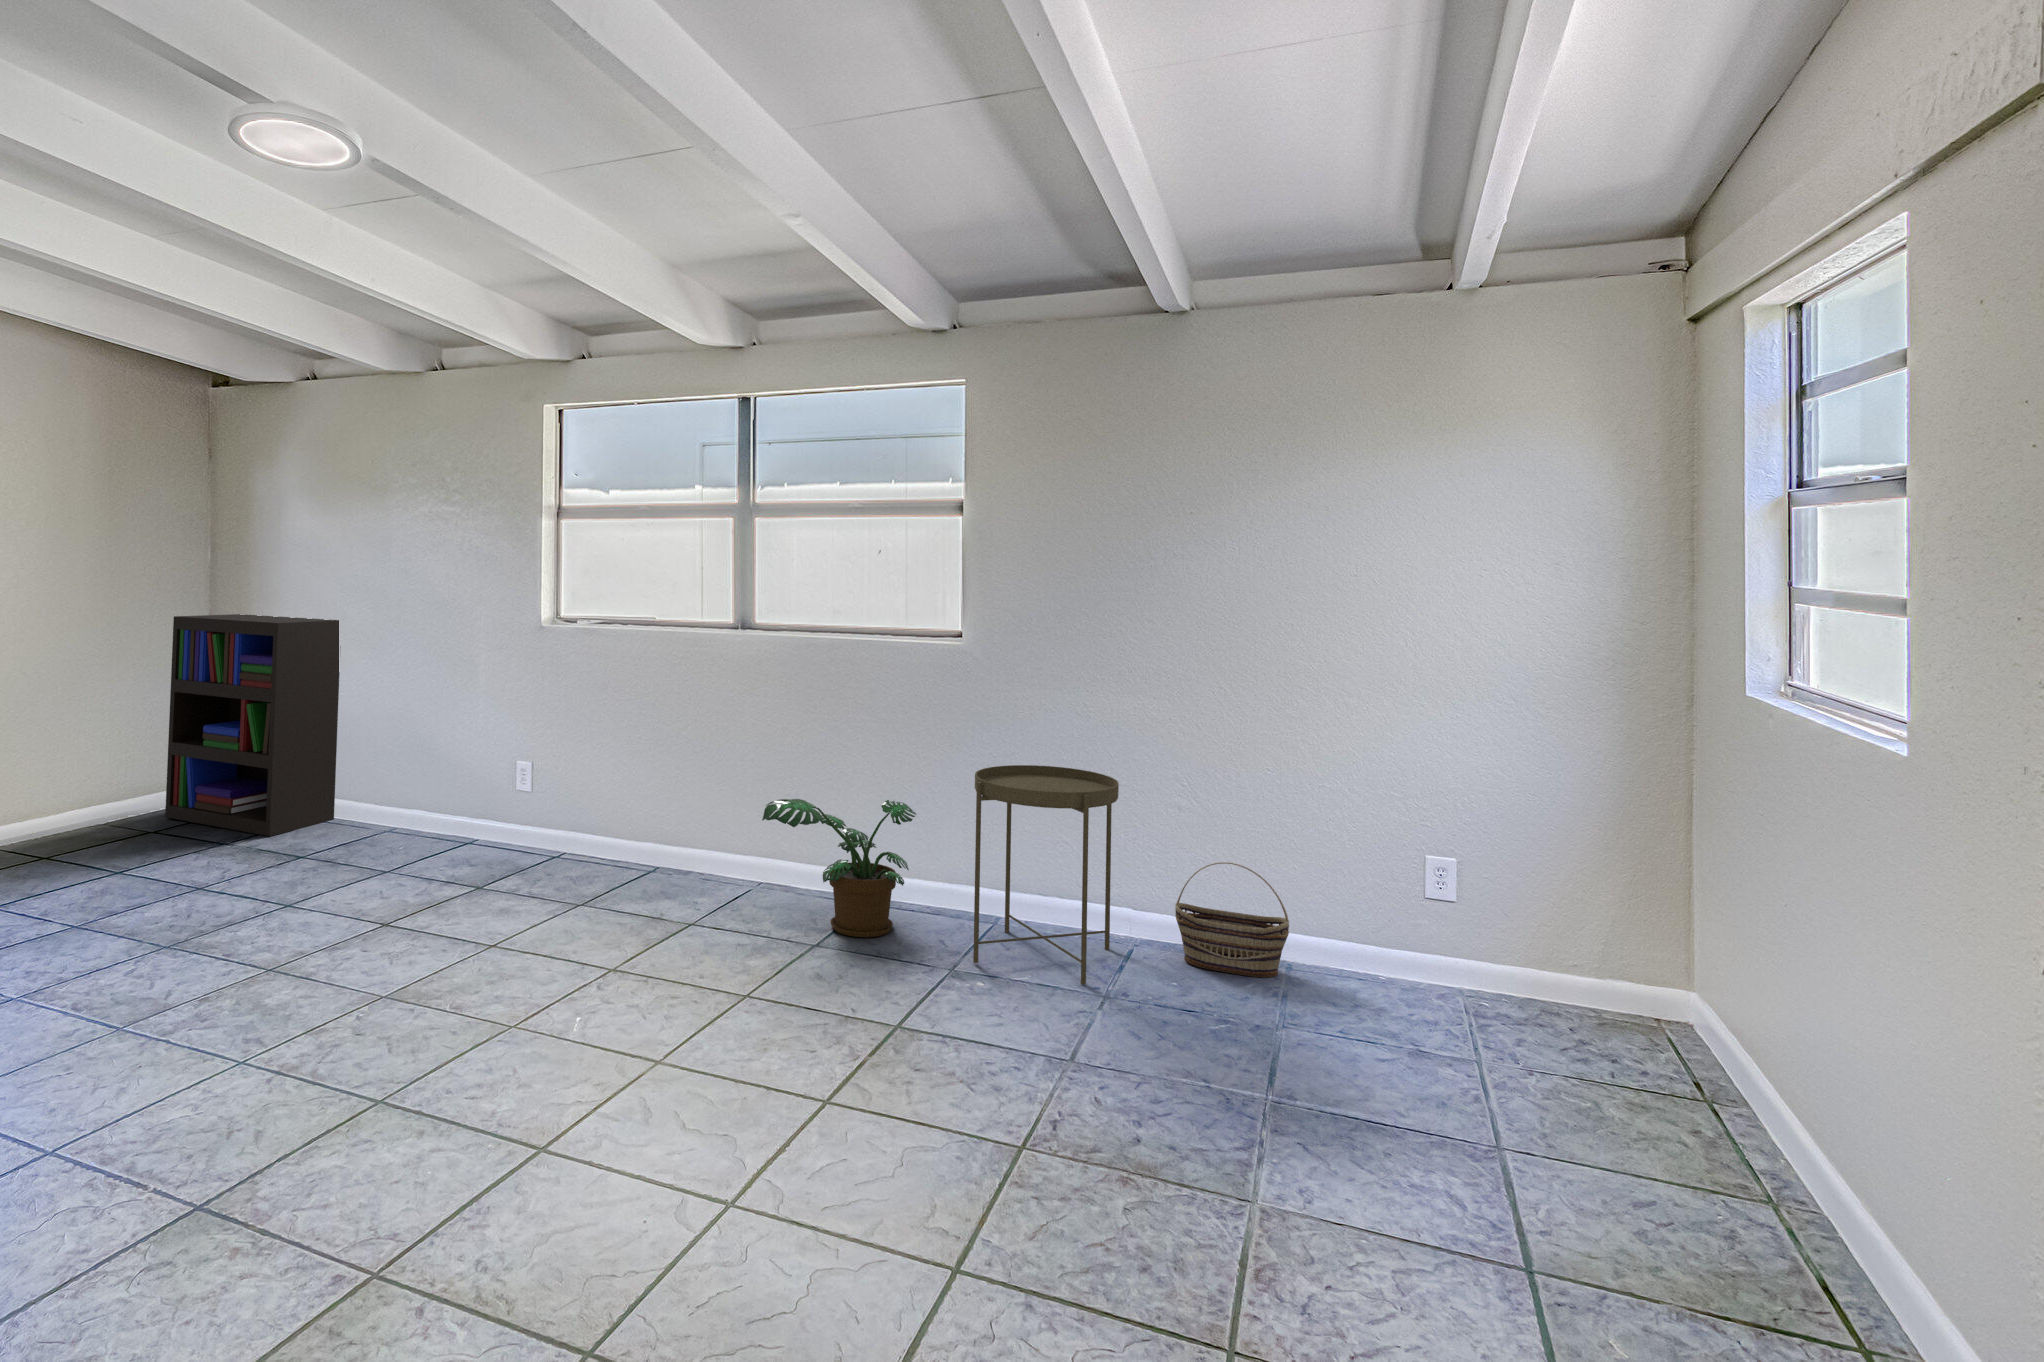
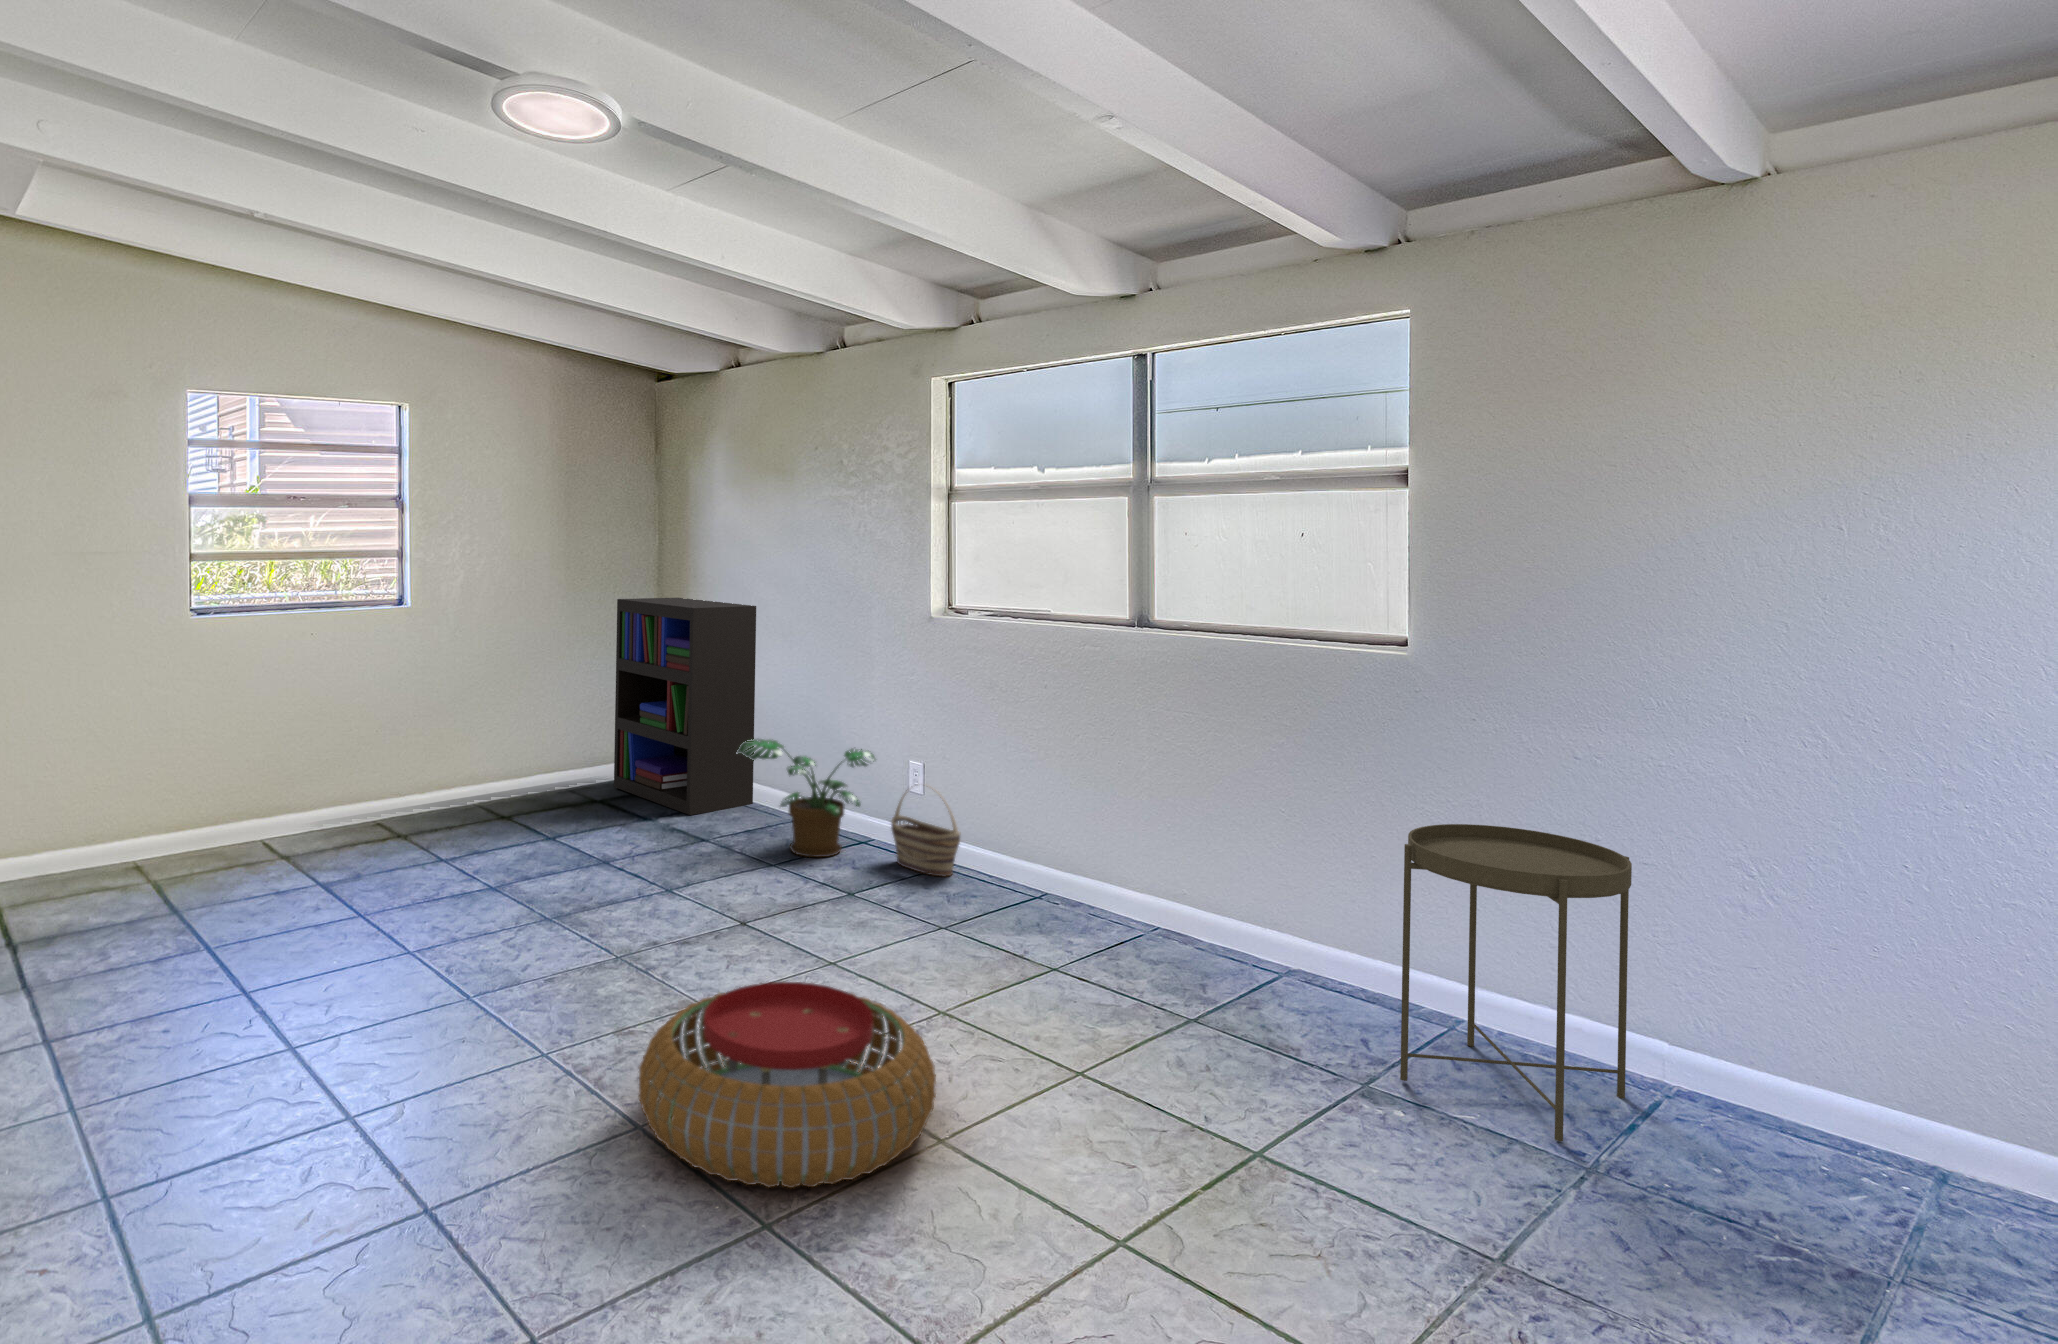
potted plant: present [762,799,916,937] -> present [737,739,875,857]
basket: present [1175,862,1289,977] -> present [891,791,960,876]
pouf: none [369,959,654,1146] -> present [638,982,936,1188]

